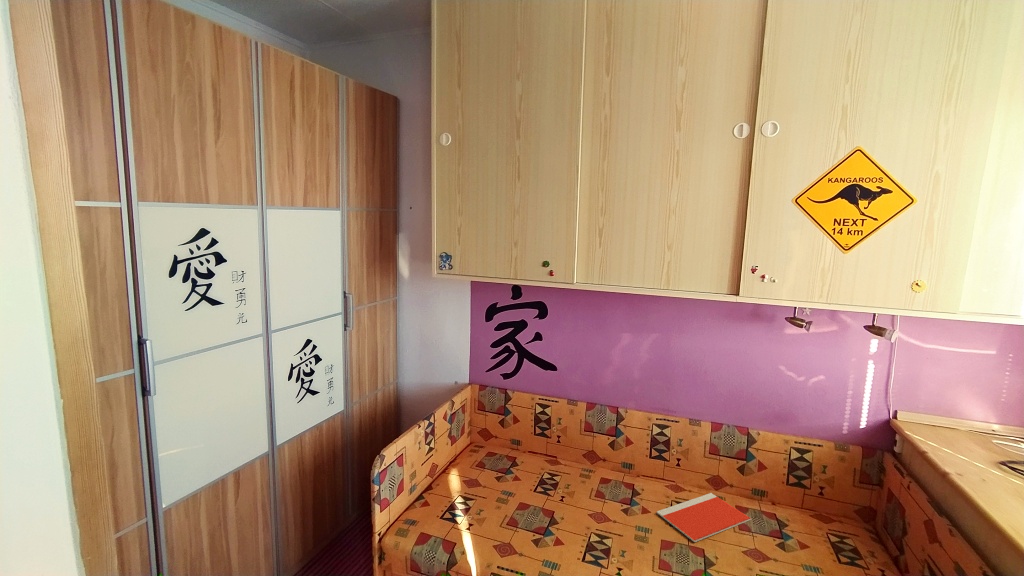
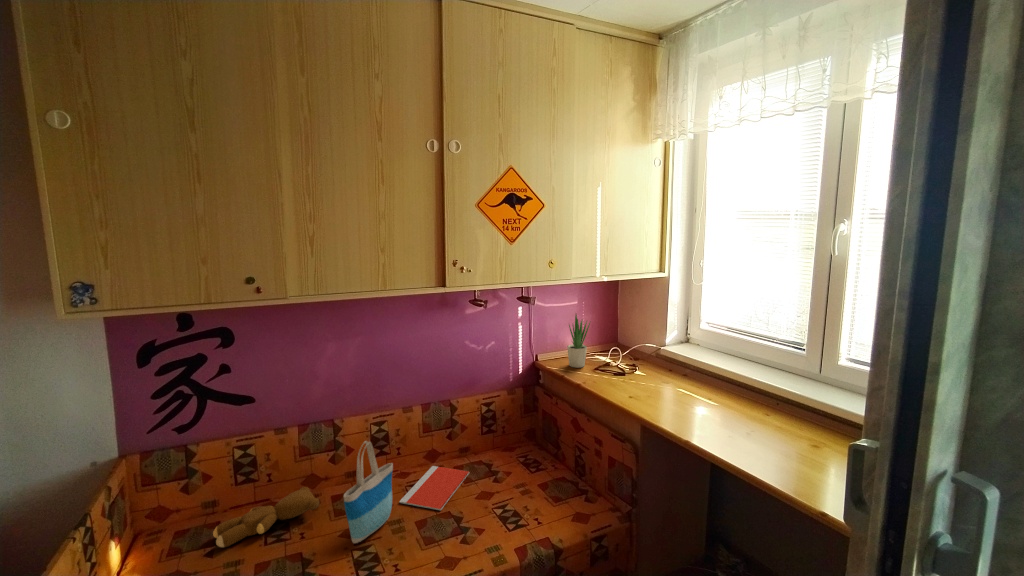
potted plant: none [948,364,1005,449] -> present [567,315,590,368]
tote bag: none [591,435,652,529] -> present [344,441,393,543]
teddy bear: none [503,458,585,482] -> present [213,487,319,547]

